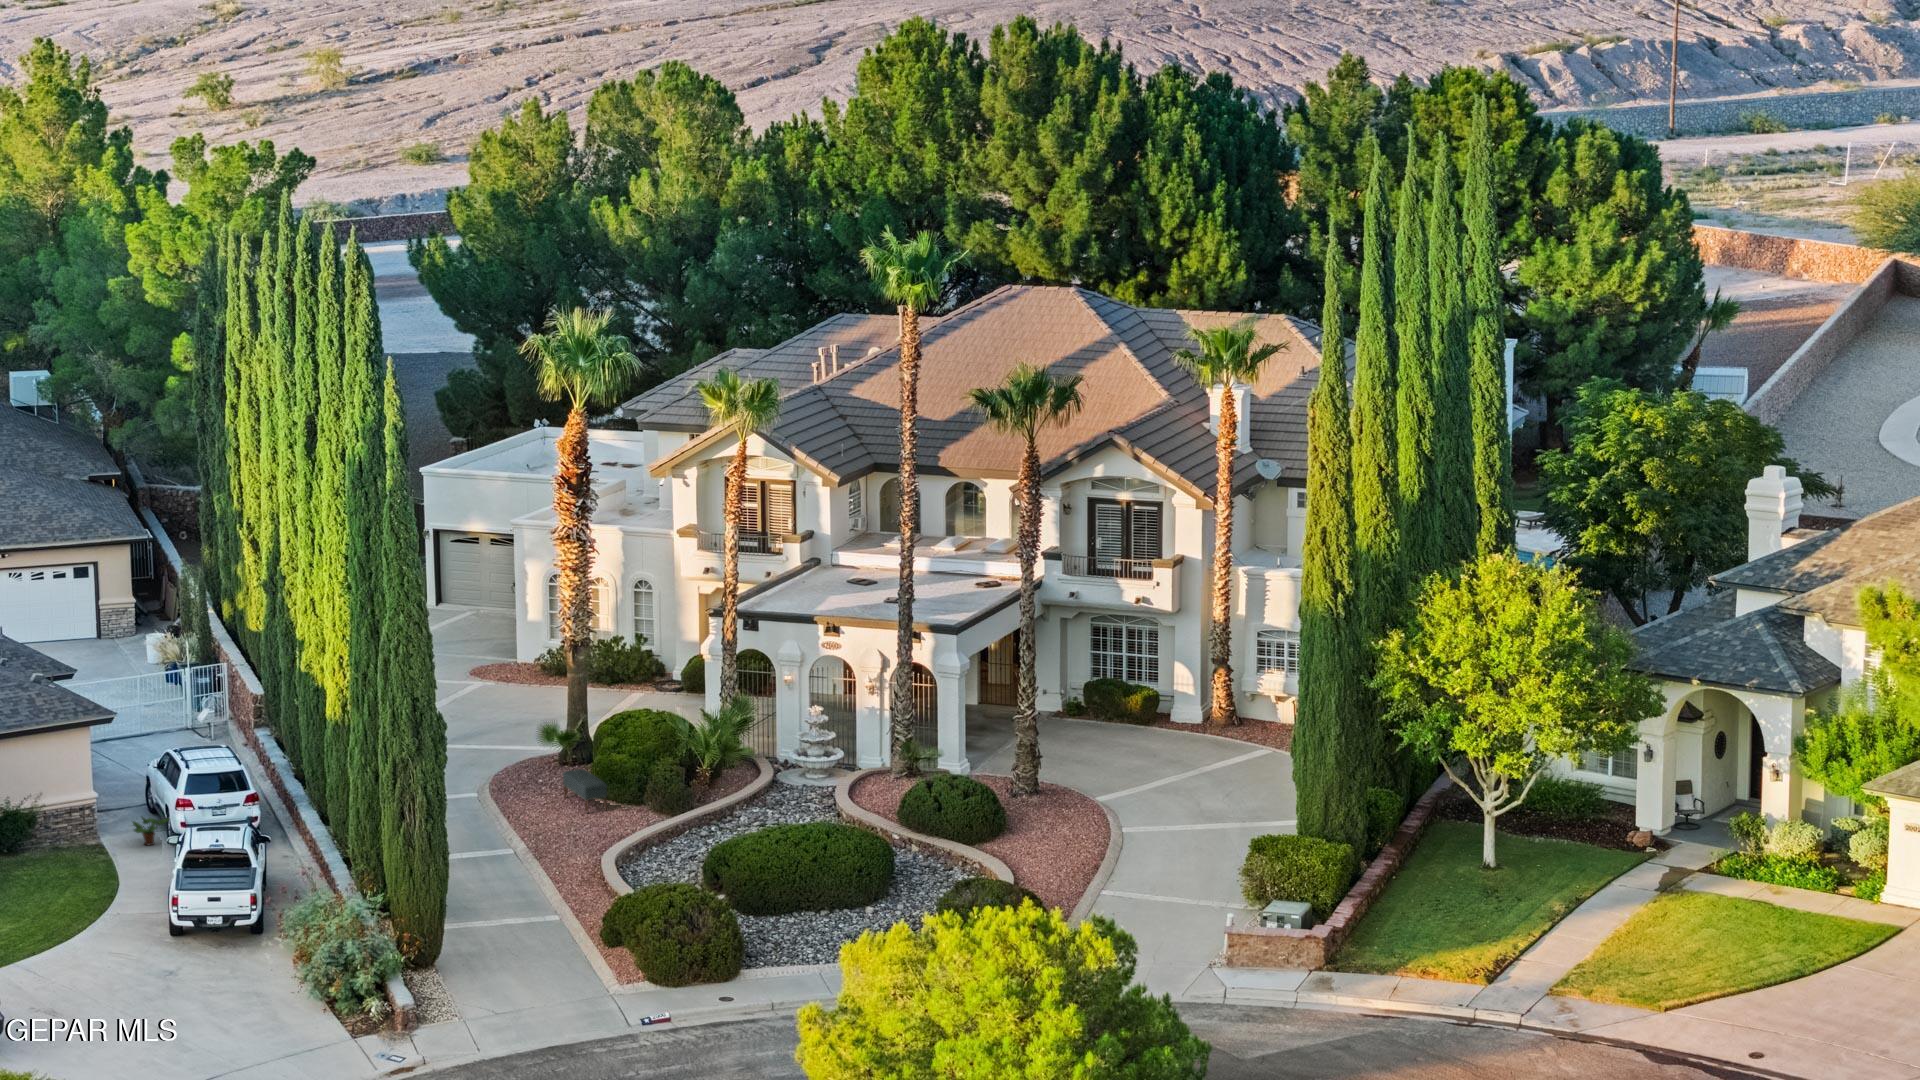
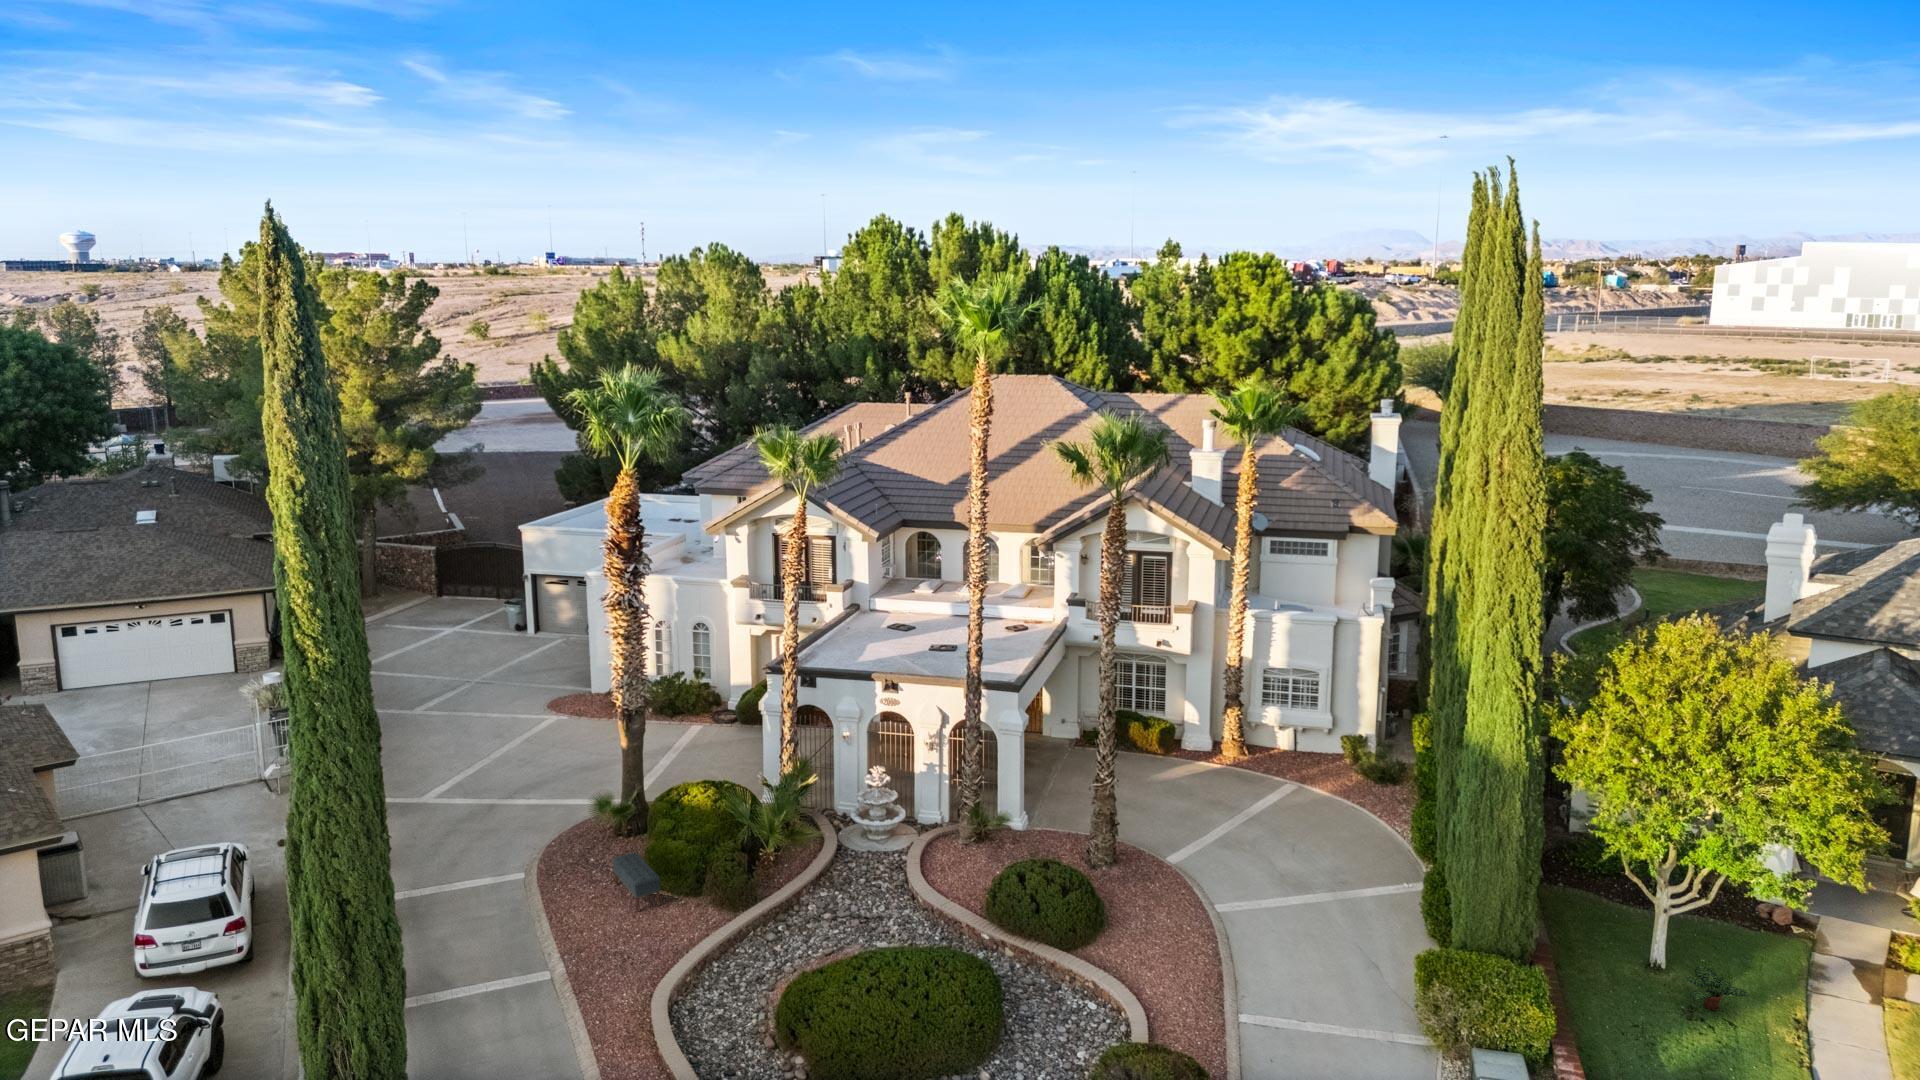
potted plant: present [133,817,169,845] -> present [1687,965,1750,1010]

